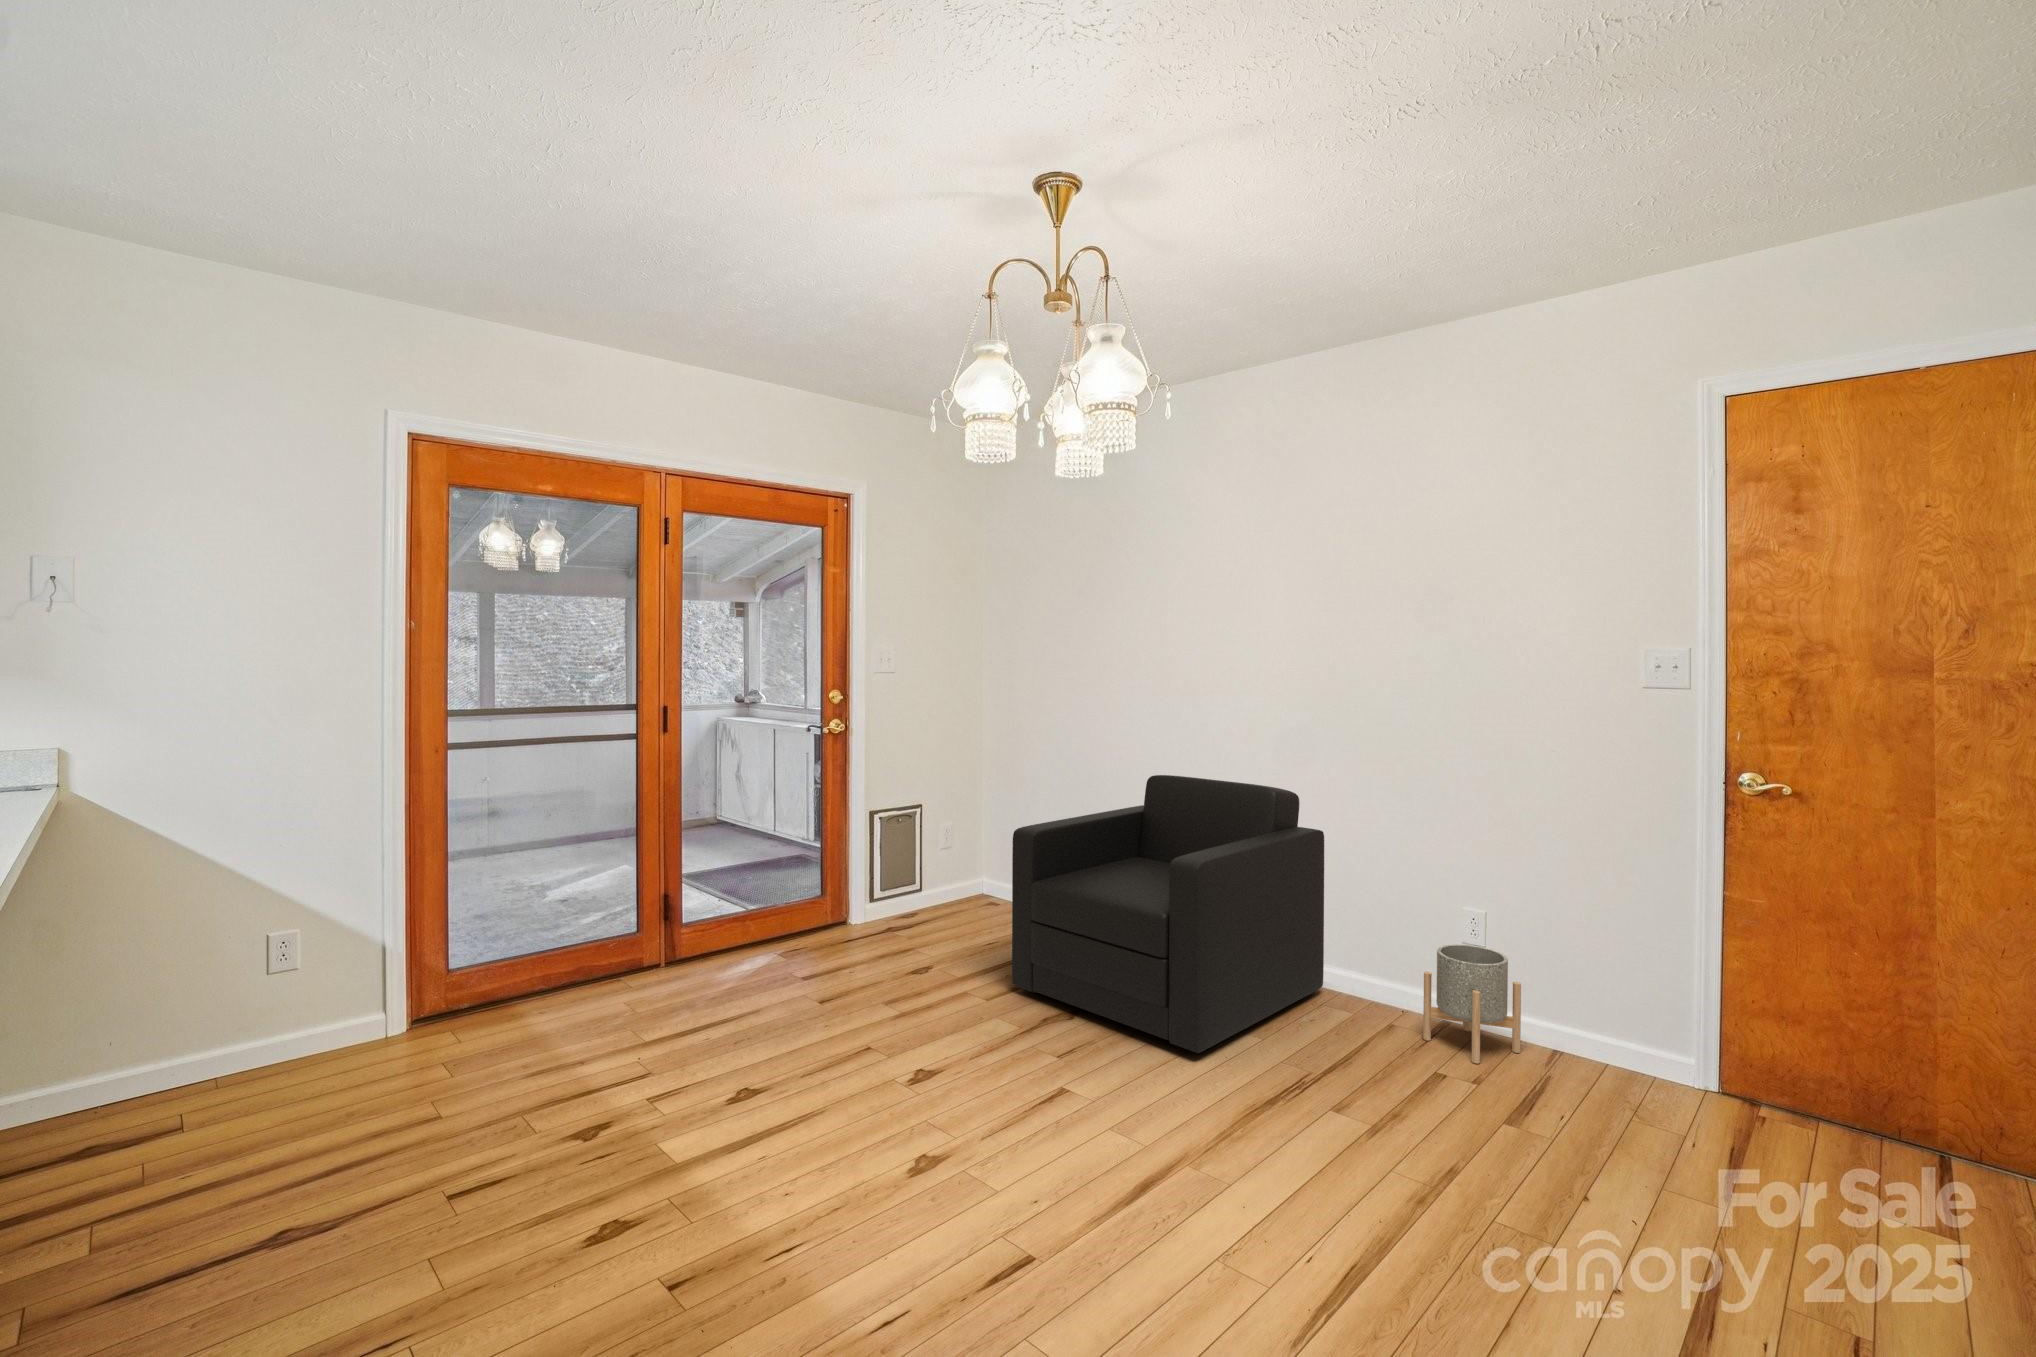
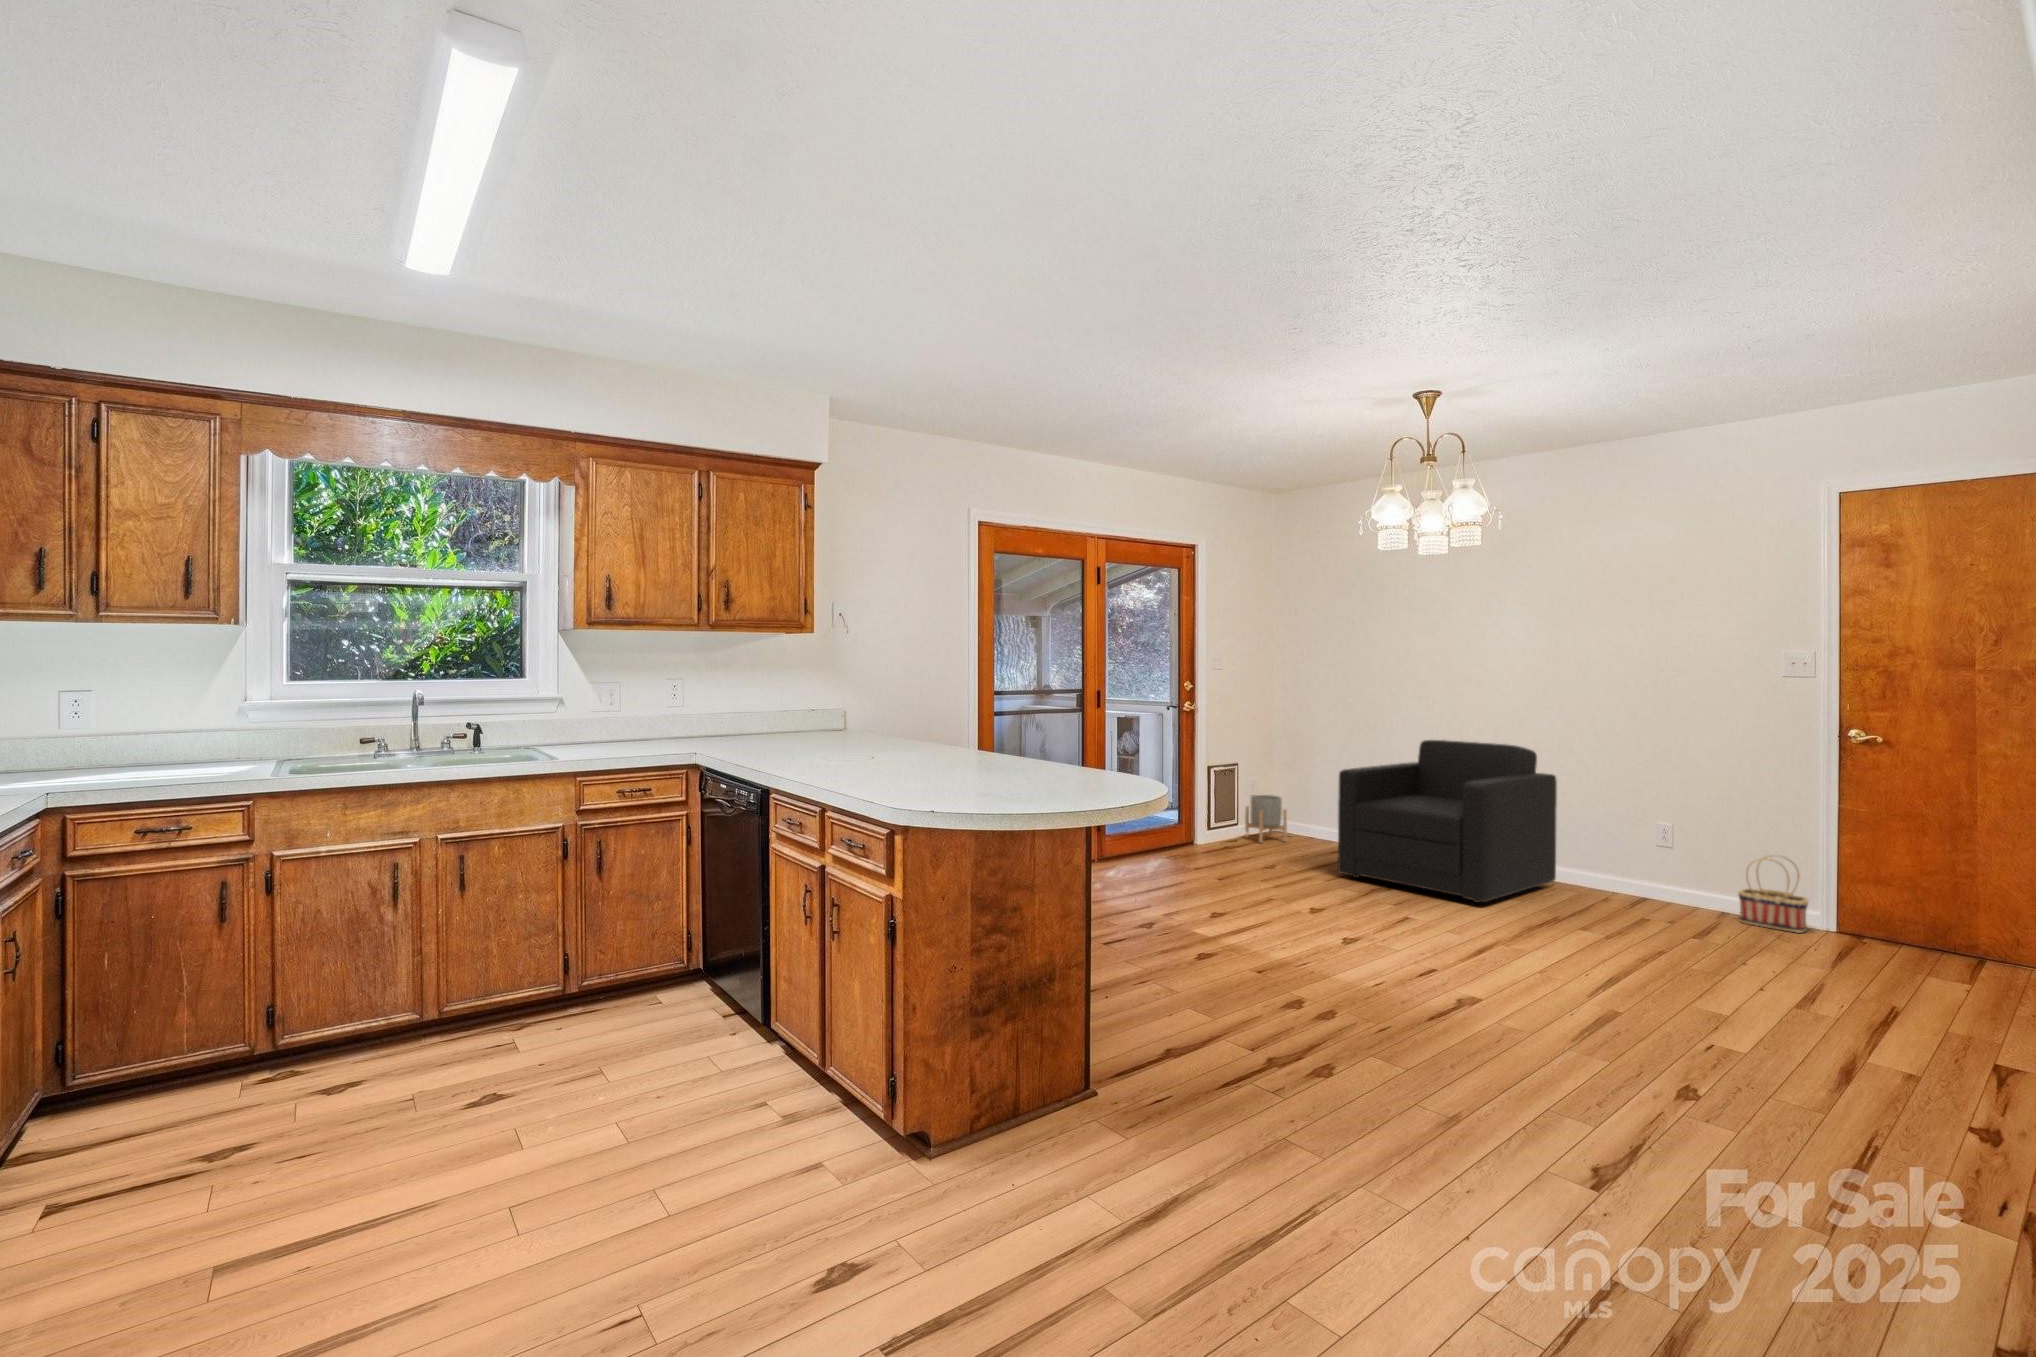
planter: present [1423,944,1521,1063] -> present [1245,795,1287,843]
basket: none [1573,967,1677,1101] -> present [1738,856,1808,933]

